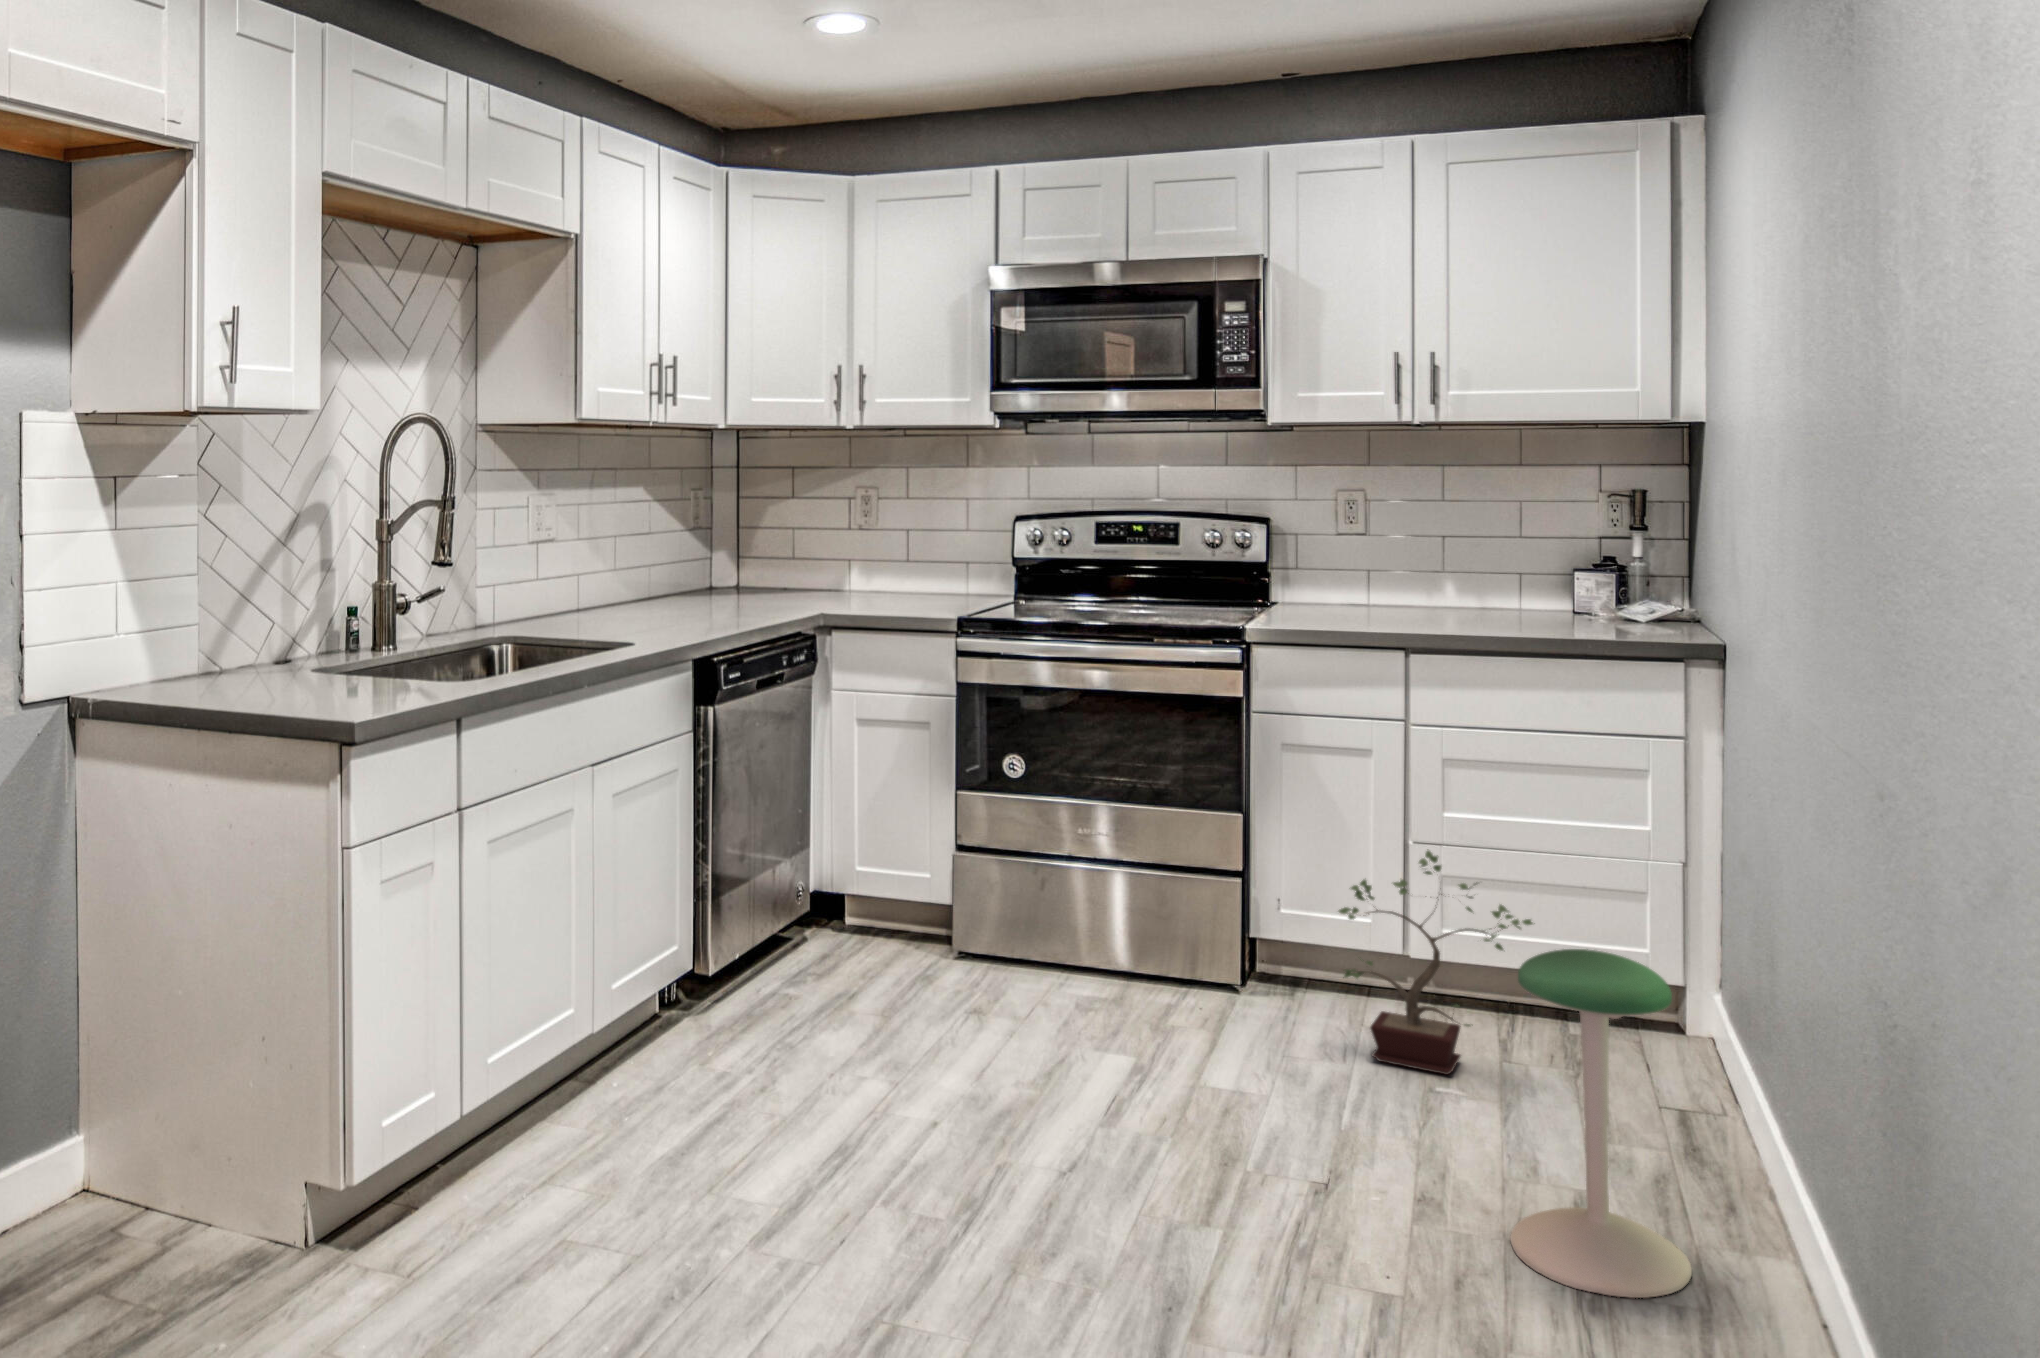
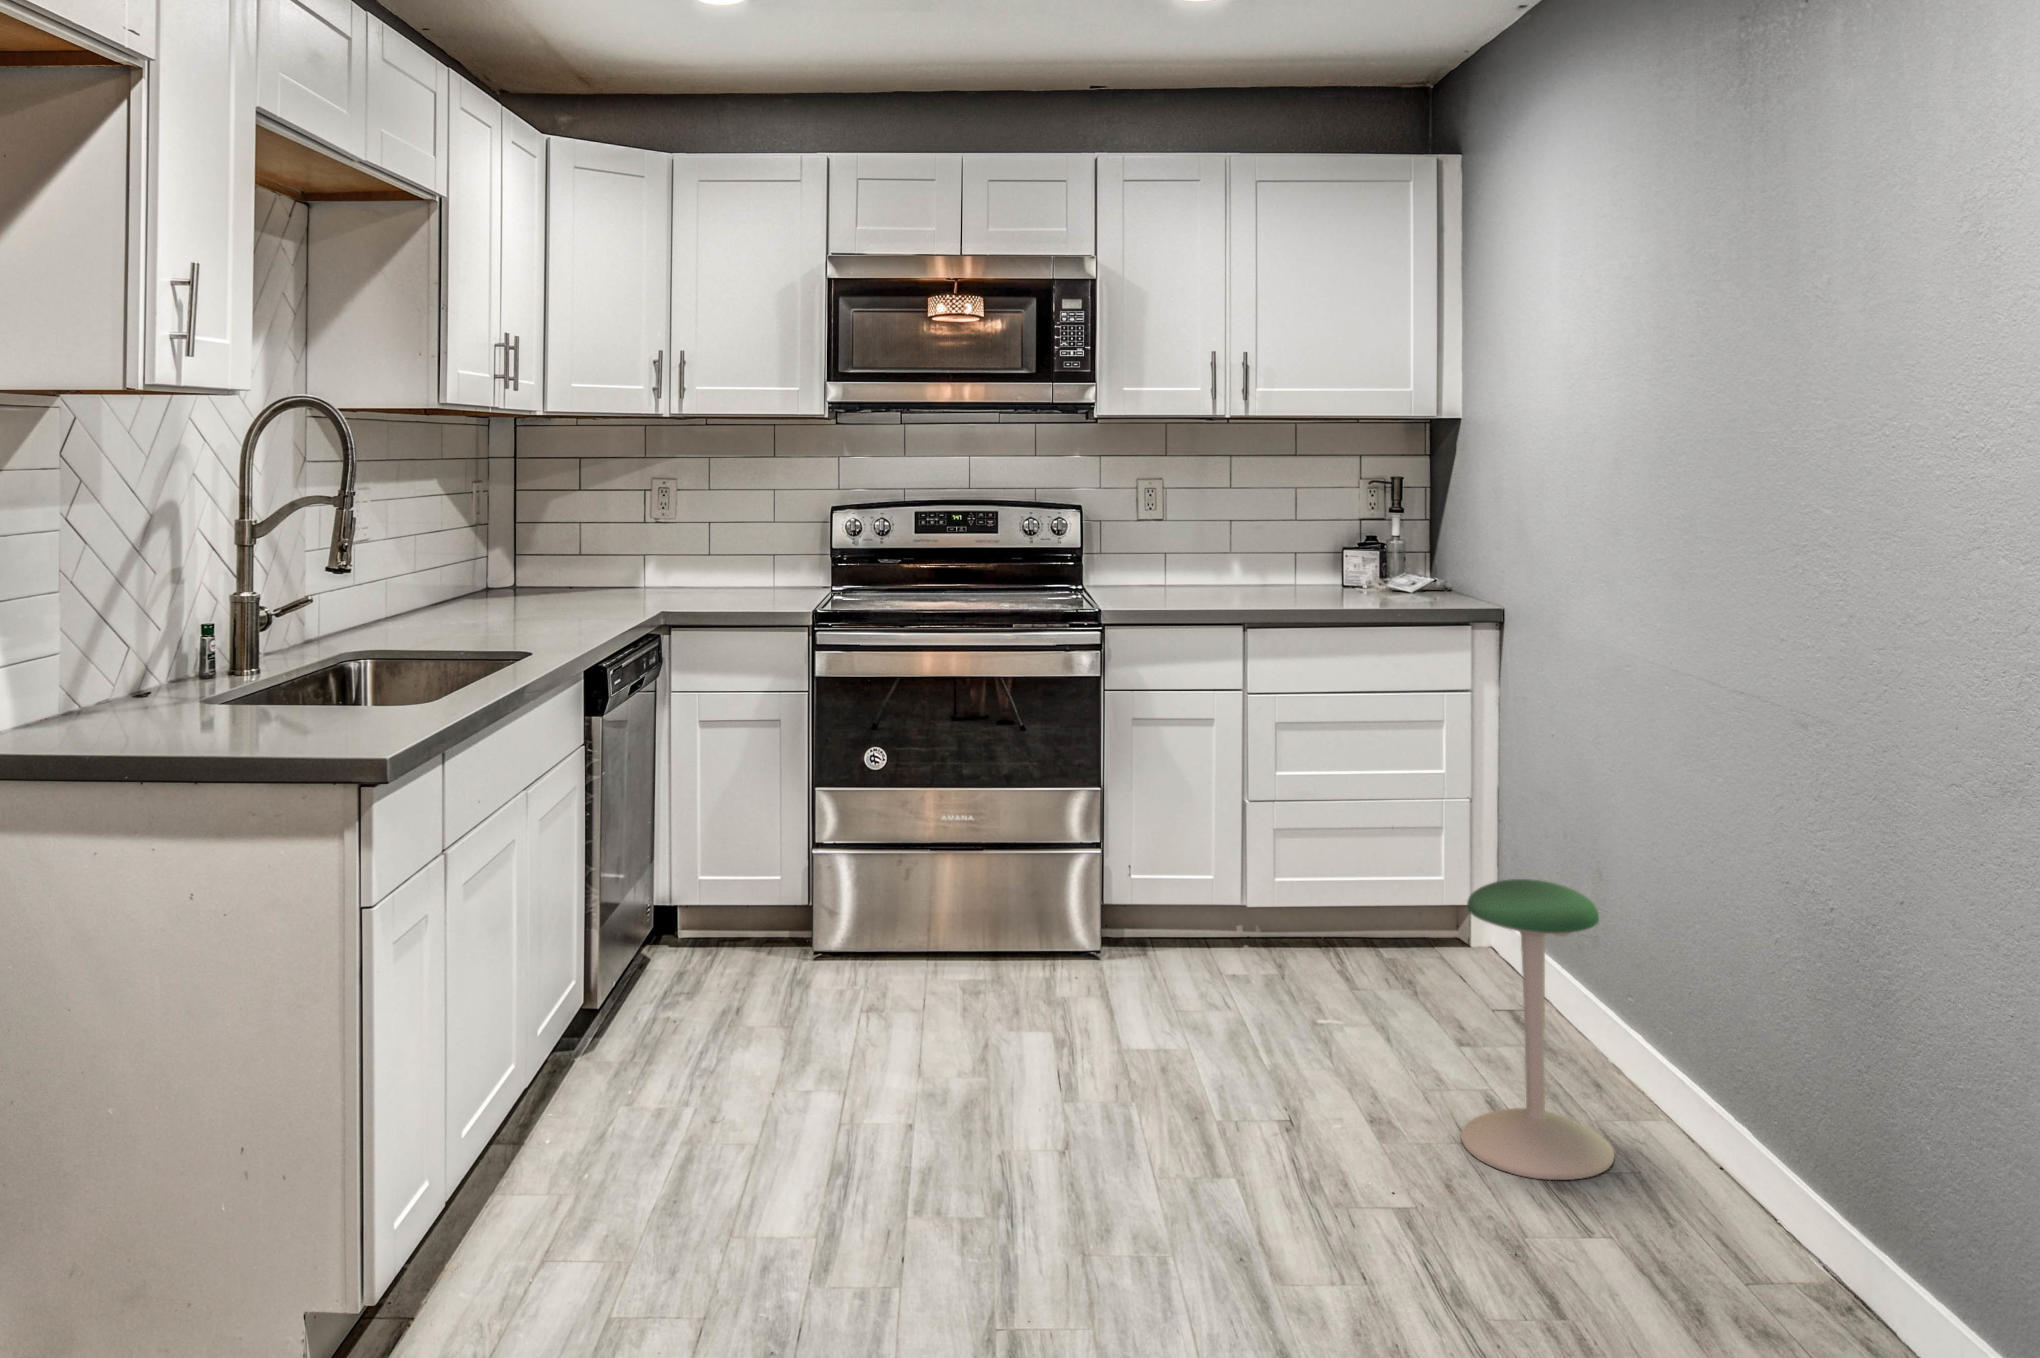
potted plant: present [1339,849,1533,1075] -> none [1217,805,1401,1011]

